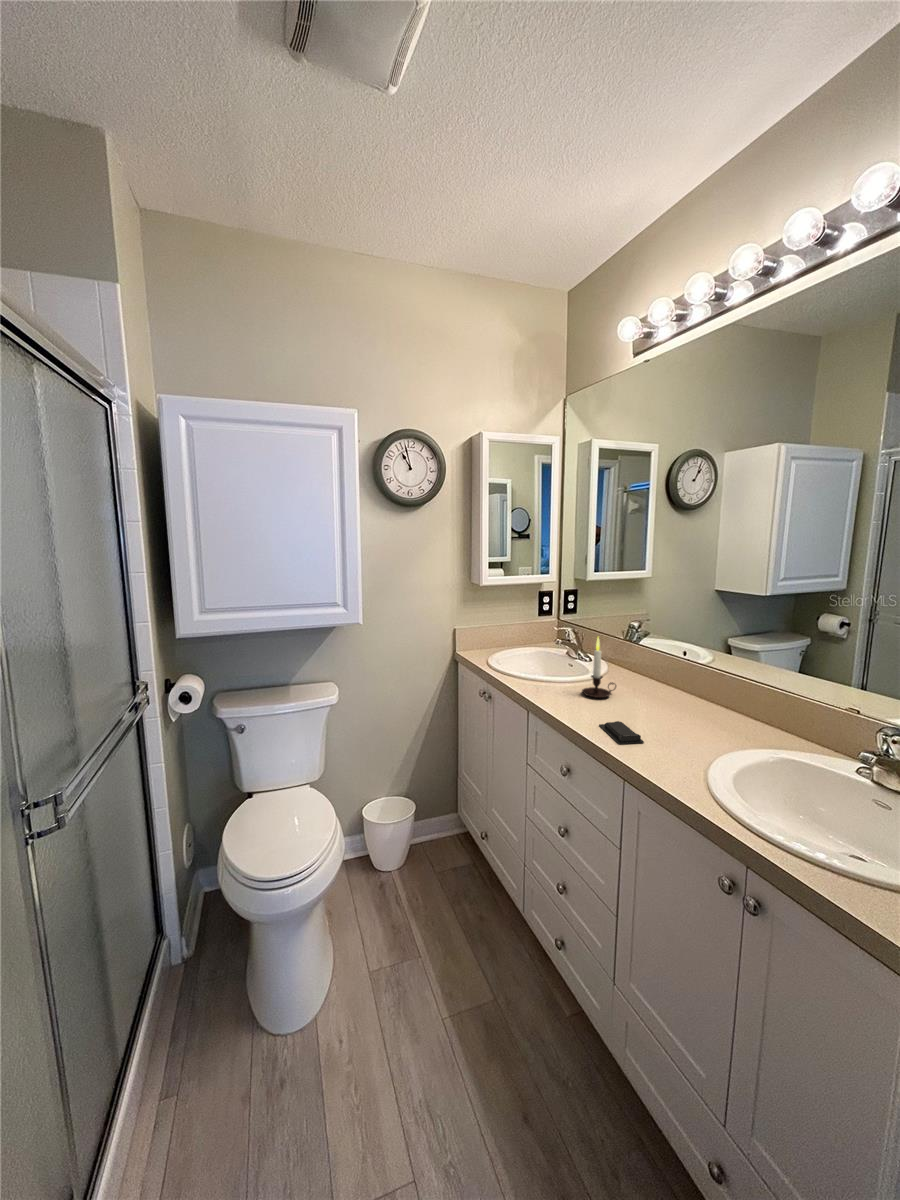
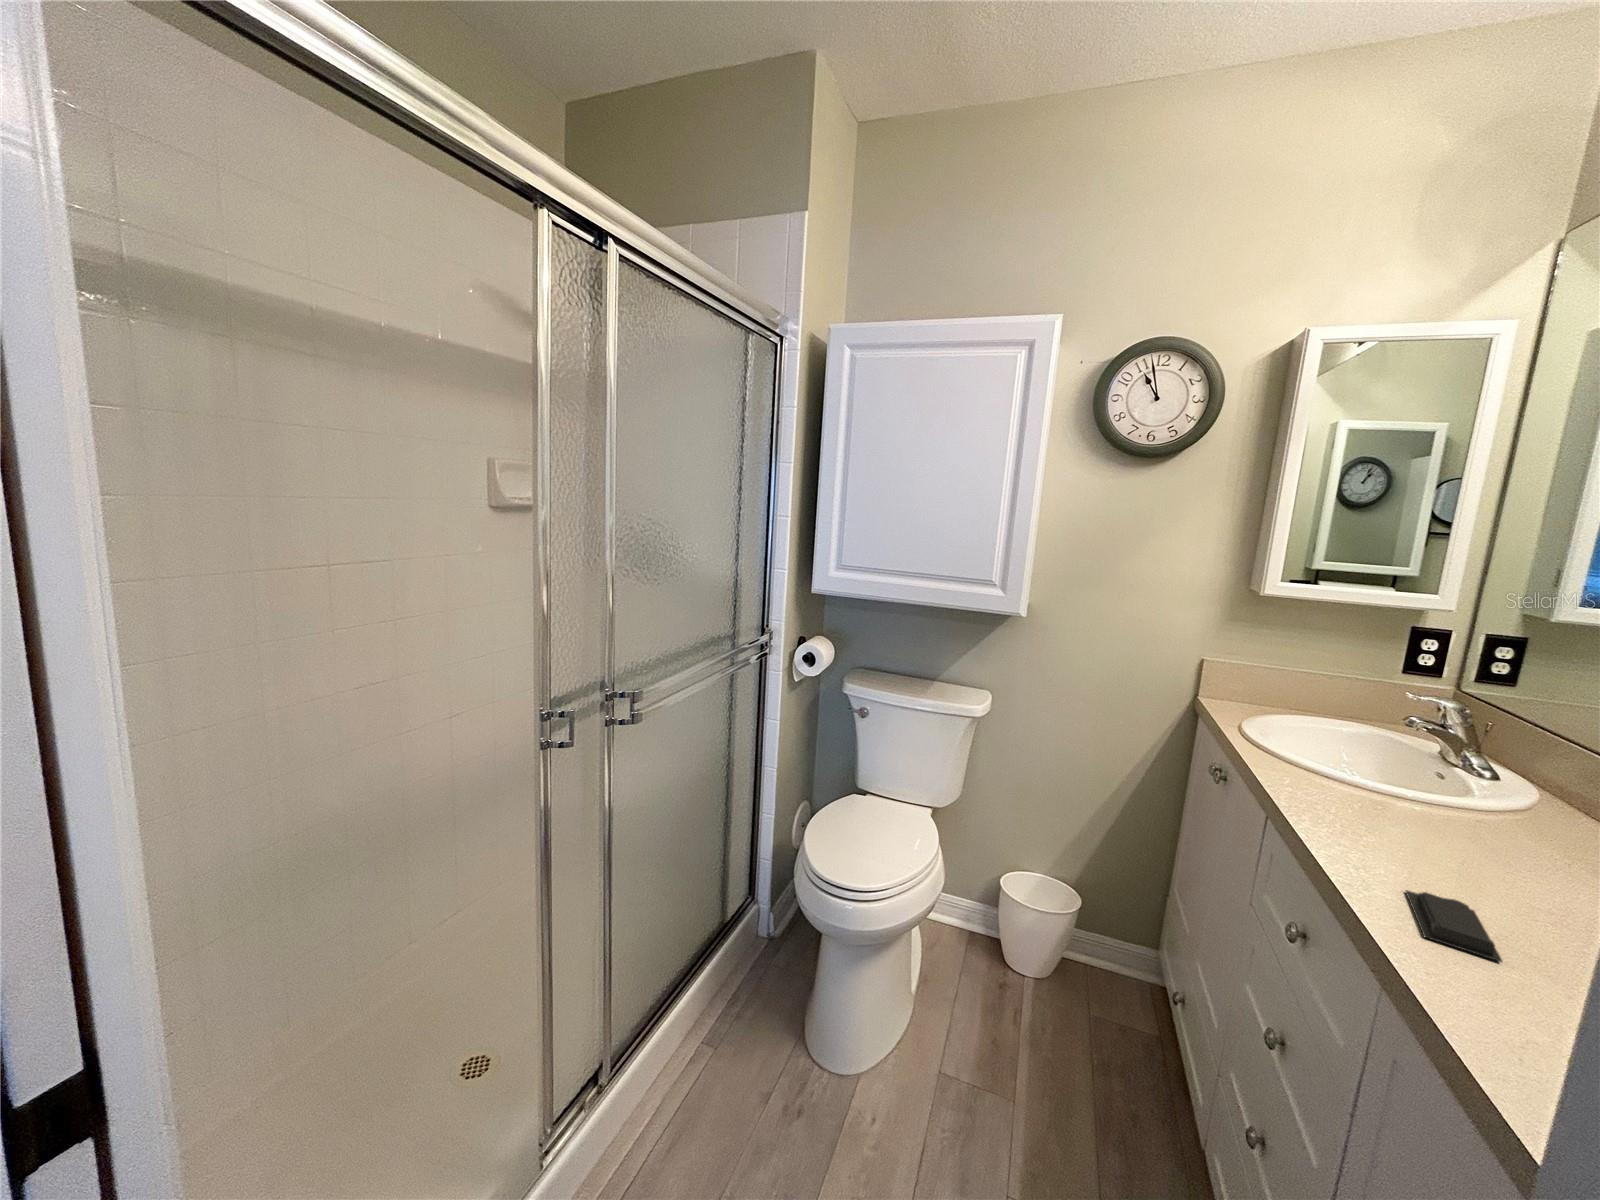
candle: present [582,637,616,698] -> none [1419,727,1526,857]

